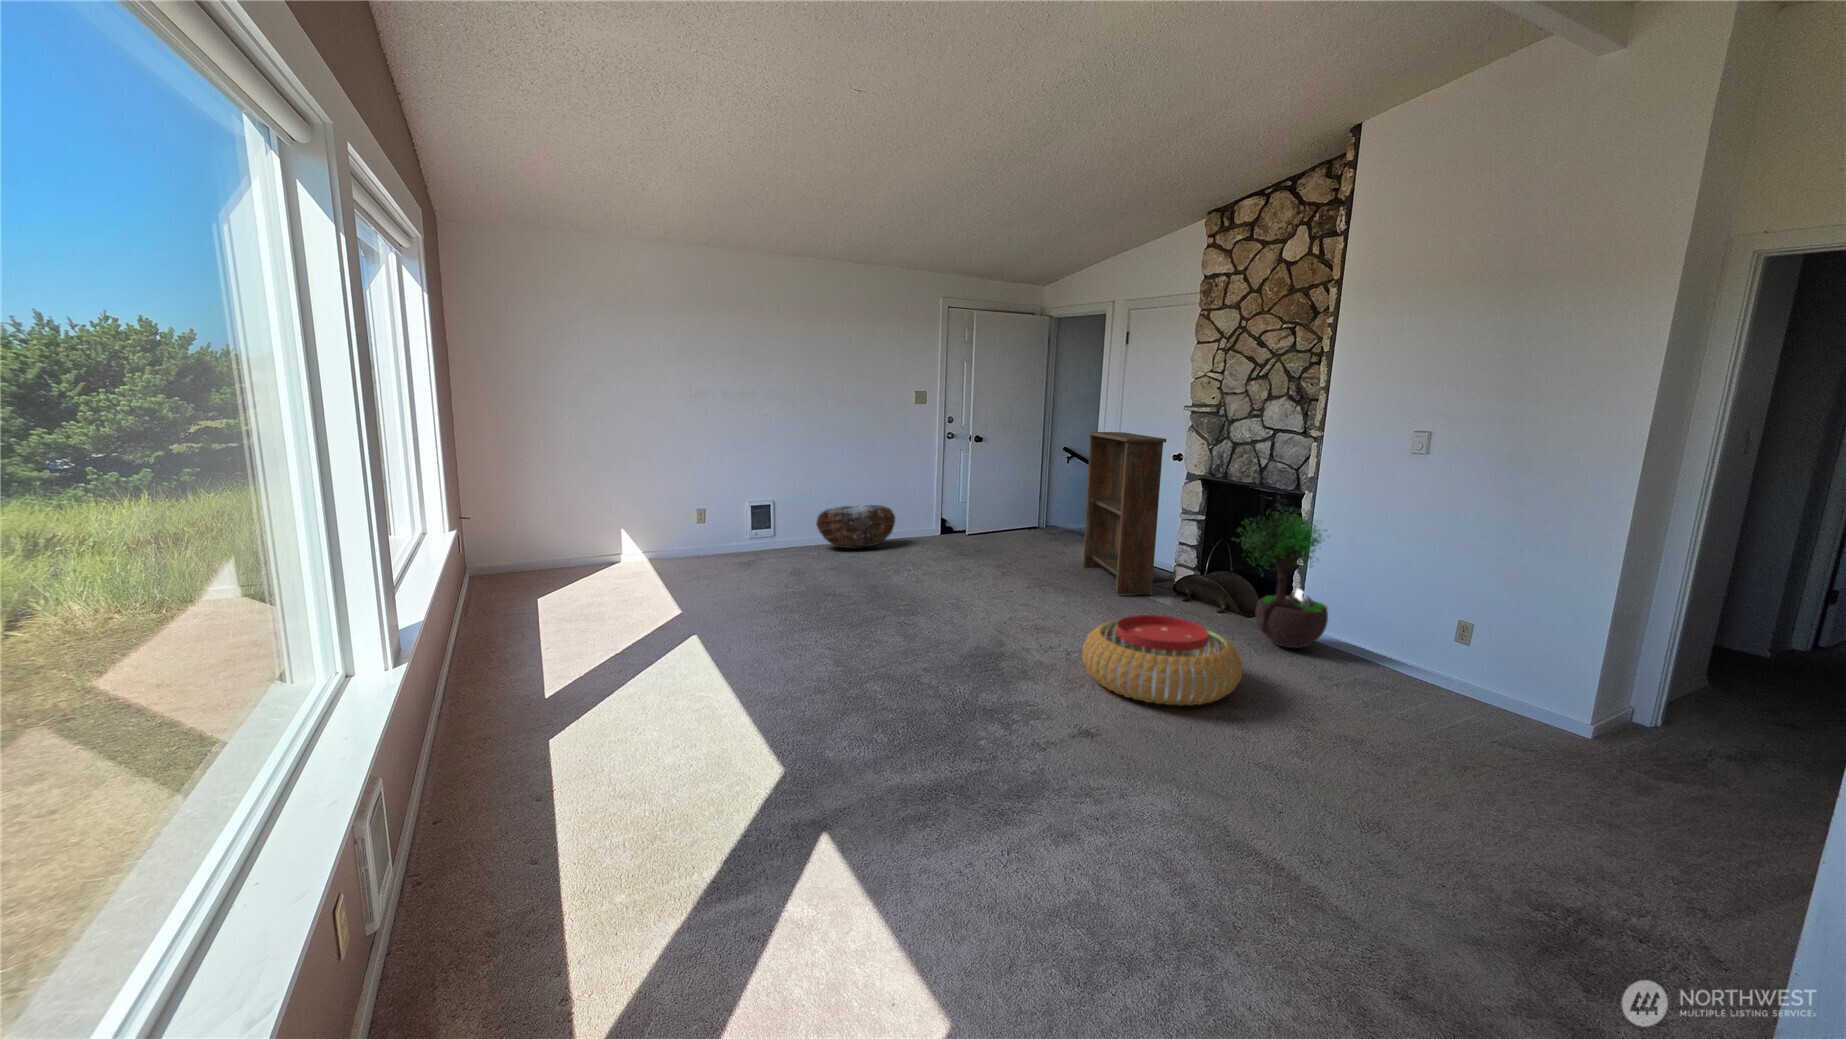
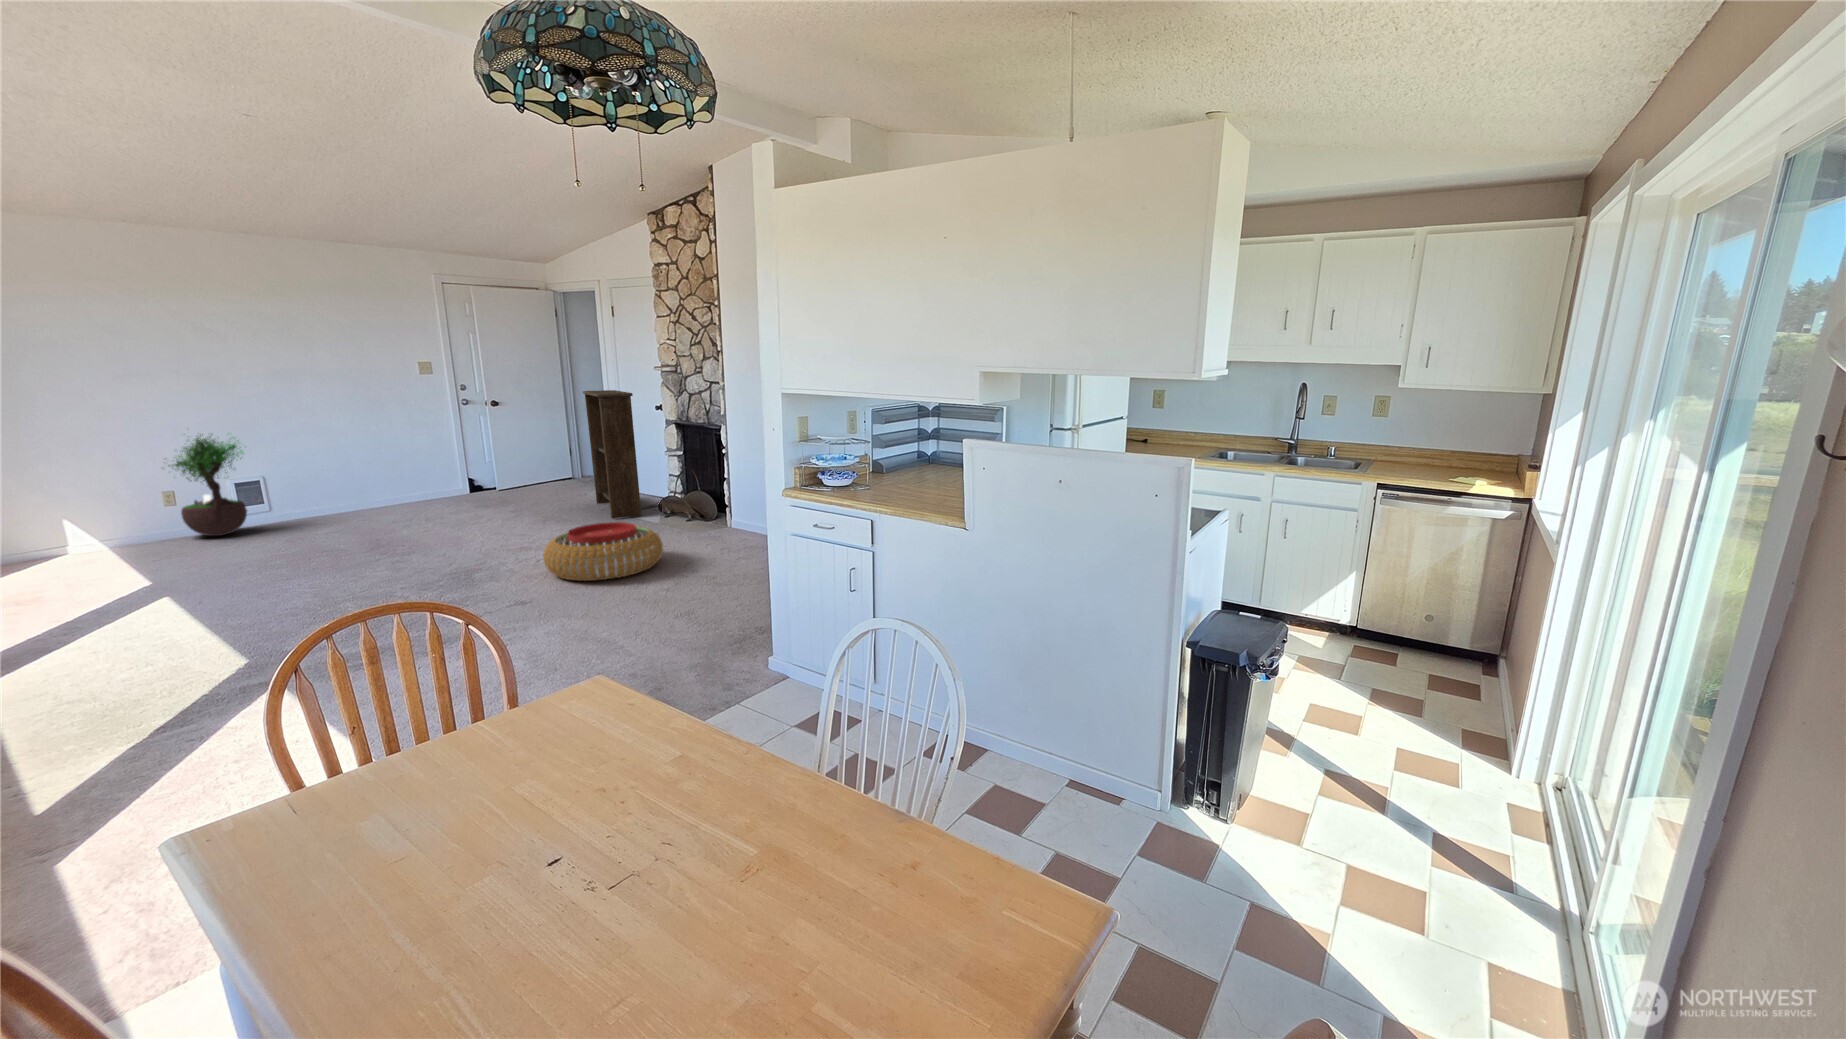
basket: present [816,505,895,549] -> none [318,470,413,514]
potted tree: present [1238,506,1328,648] -> present [172,433,247,536]

